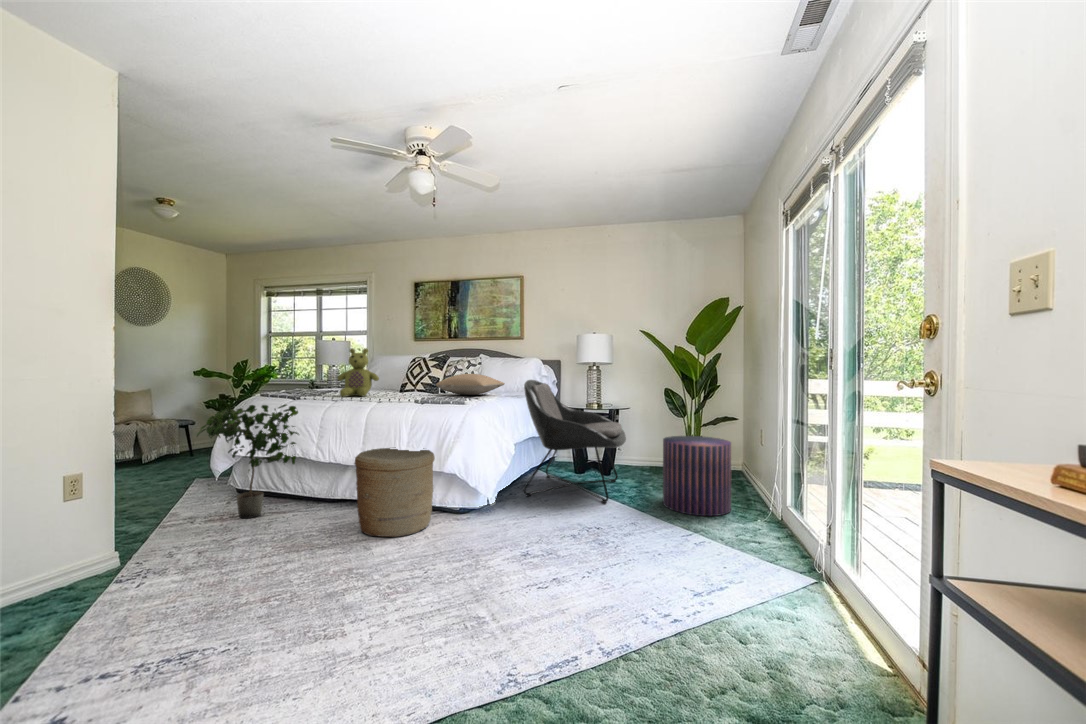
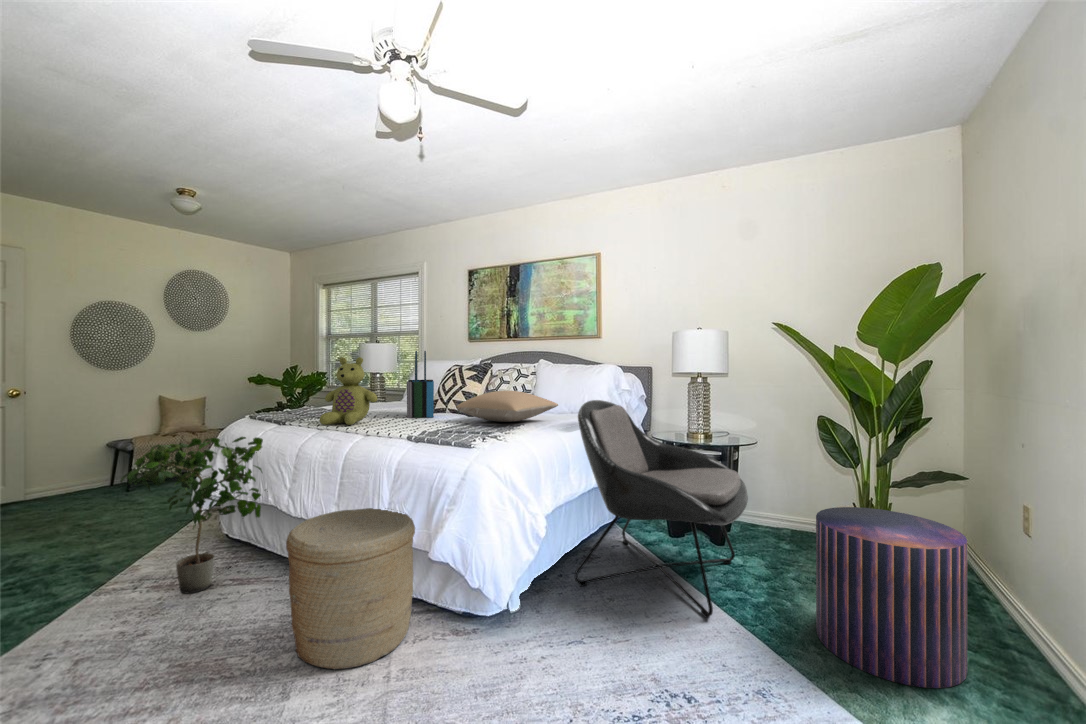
tote bag: none [387,345,415,394] -> present [407,351,434,418]

